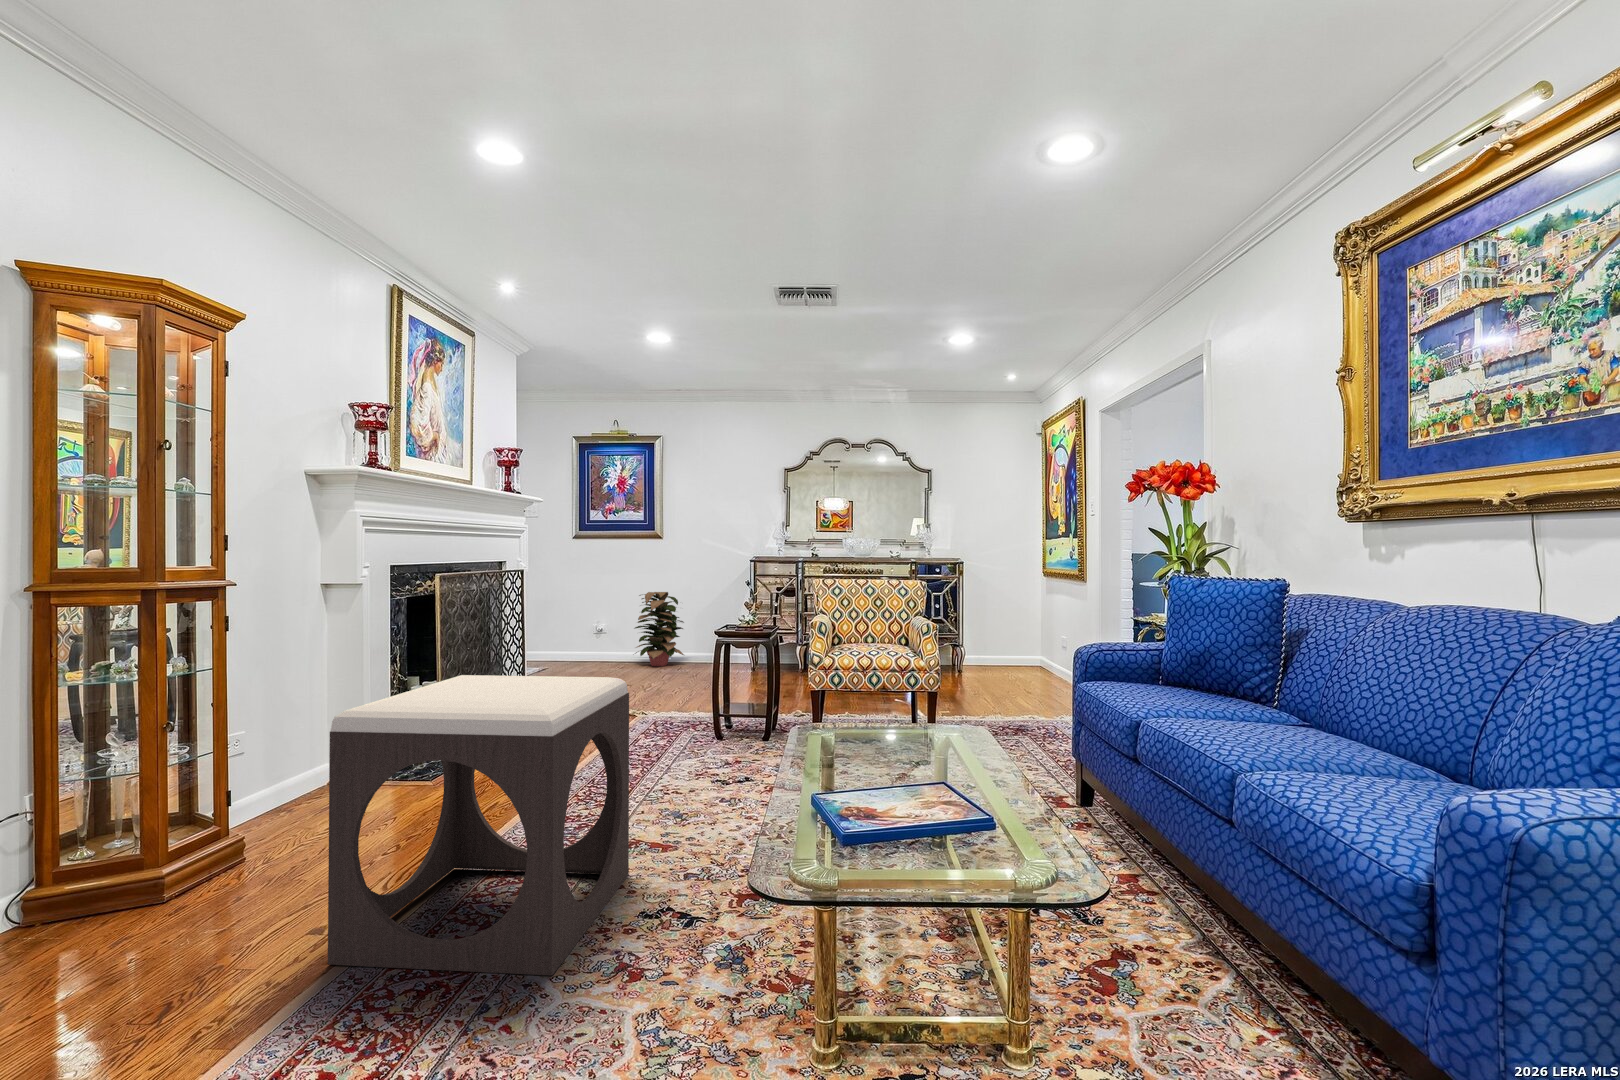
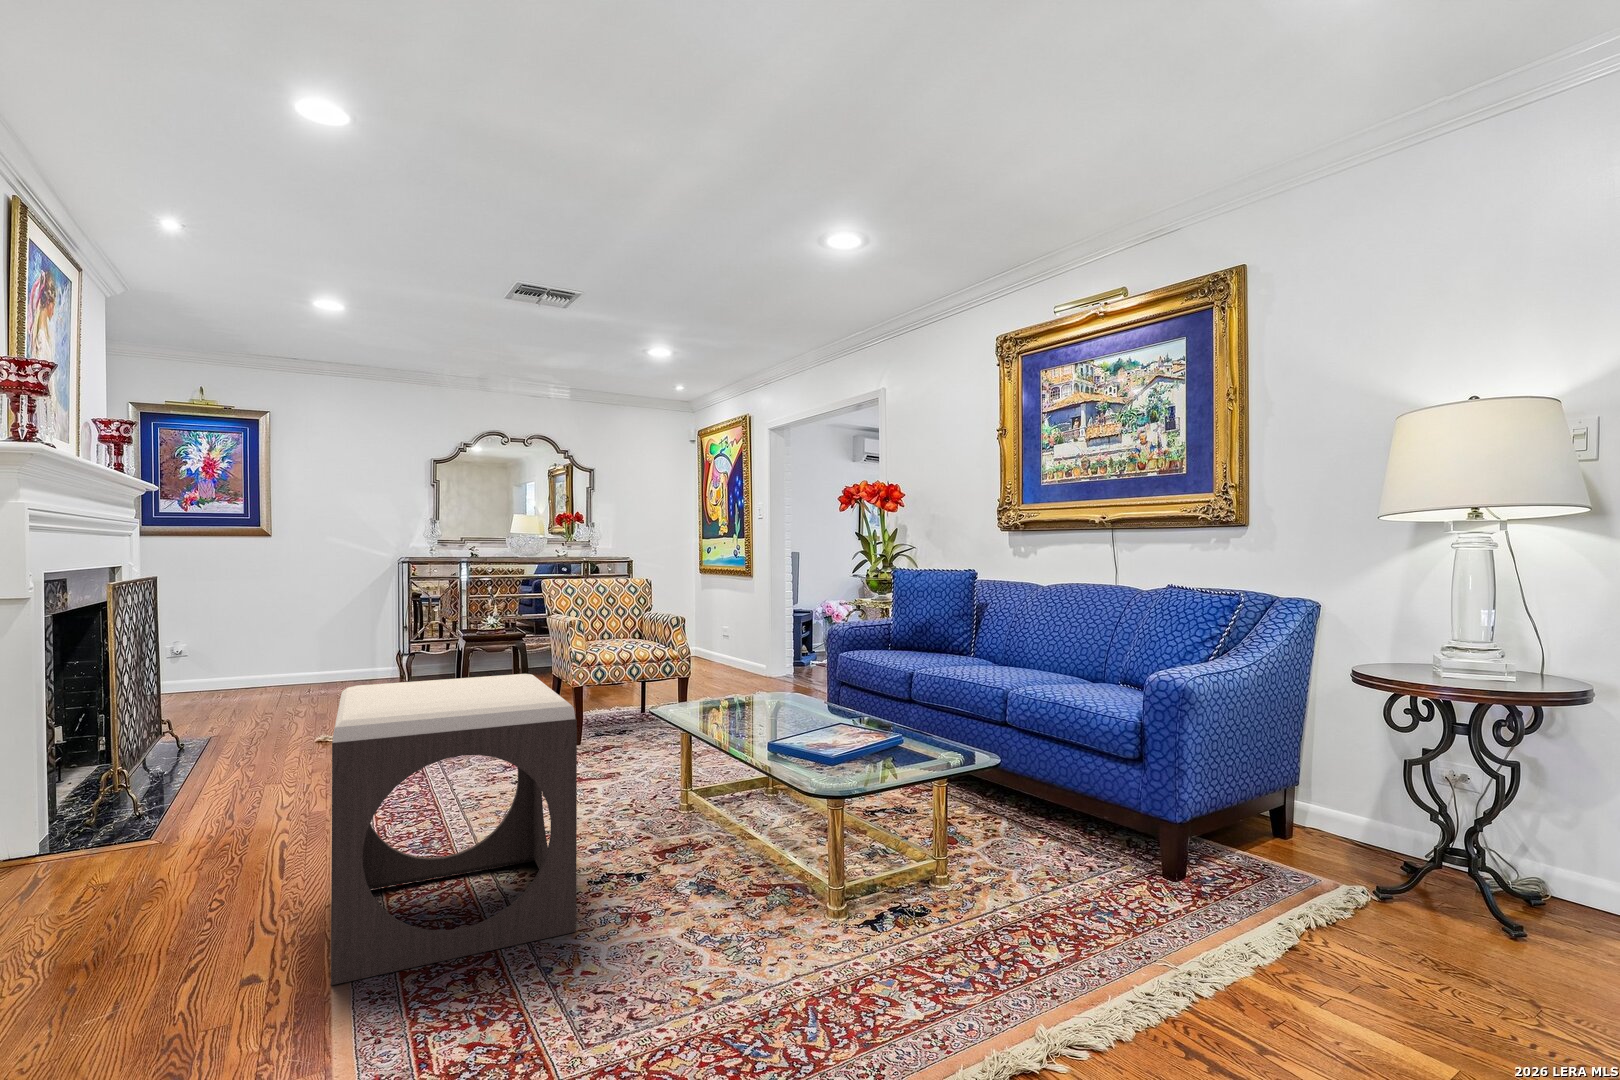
decorative plant: present [635,592,684,666] -> none [234,601,313,691]

